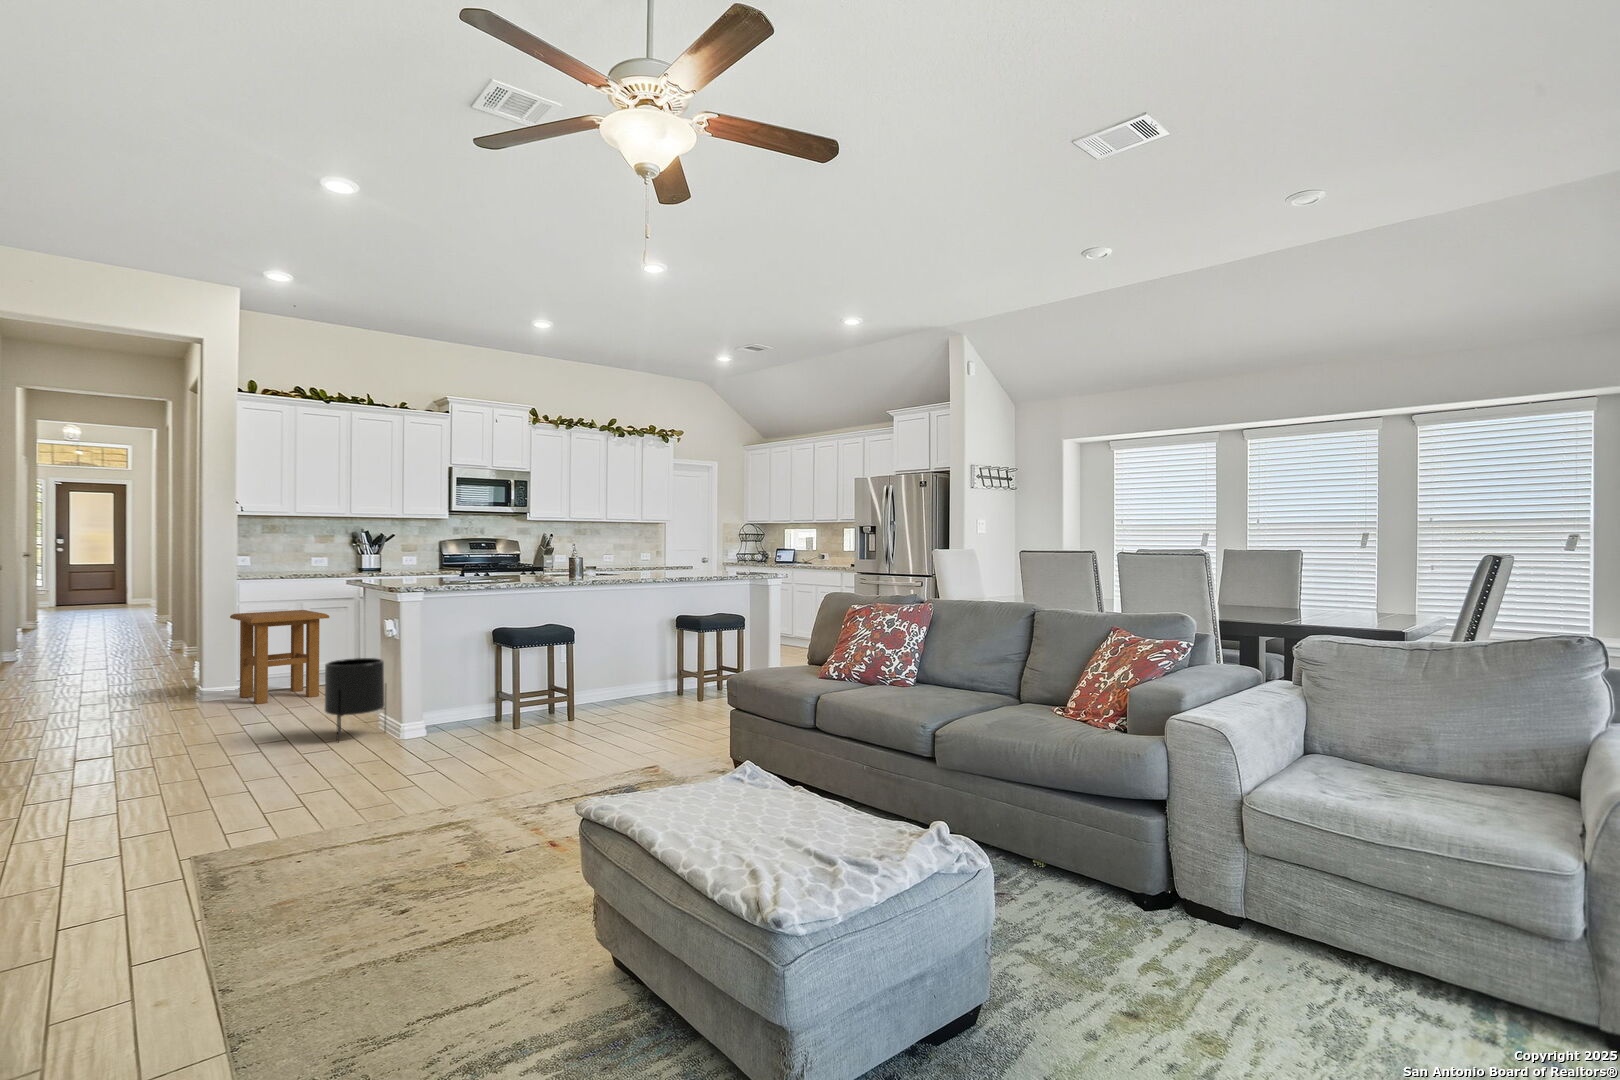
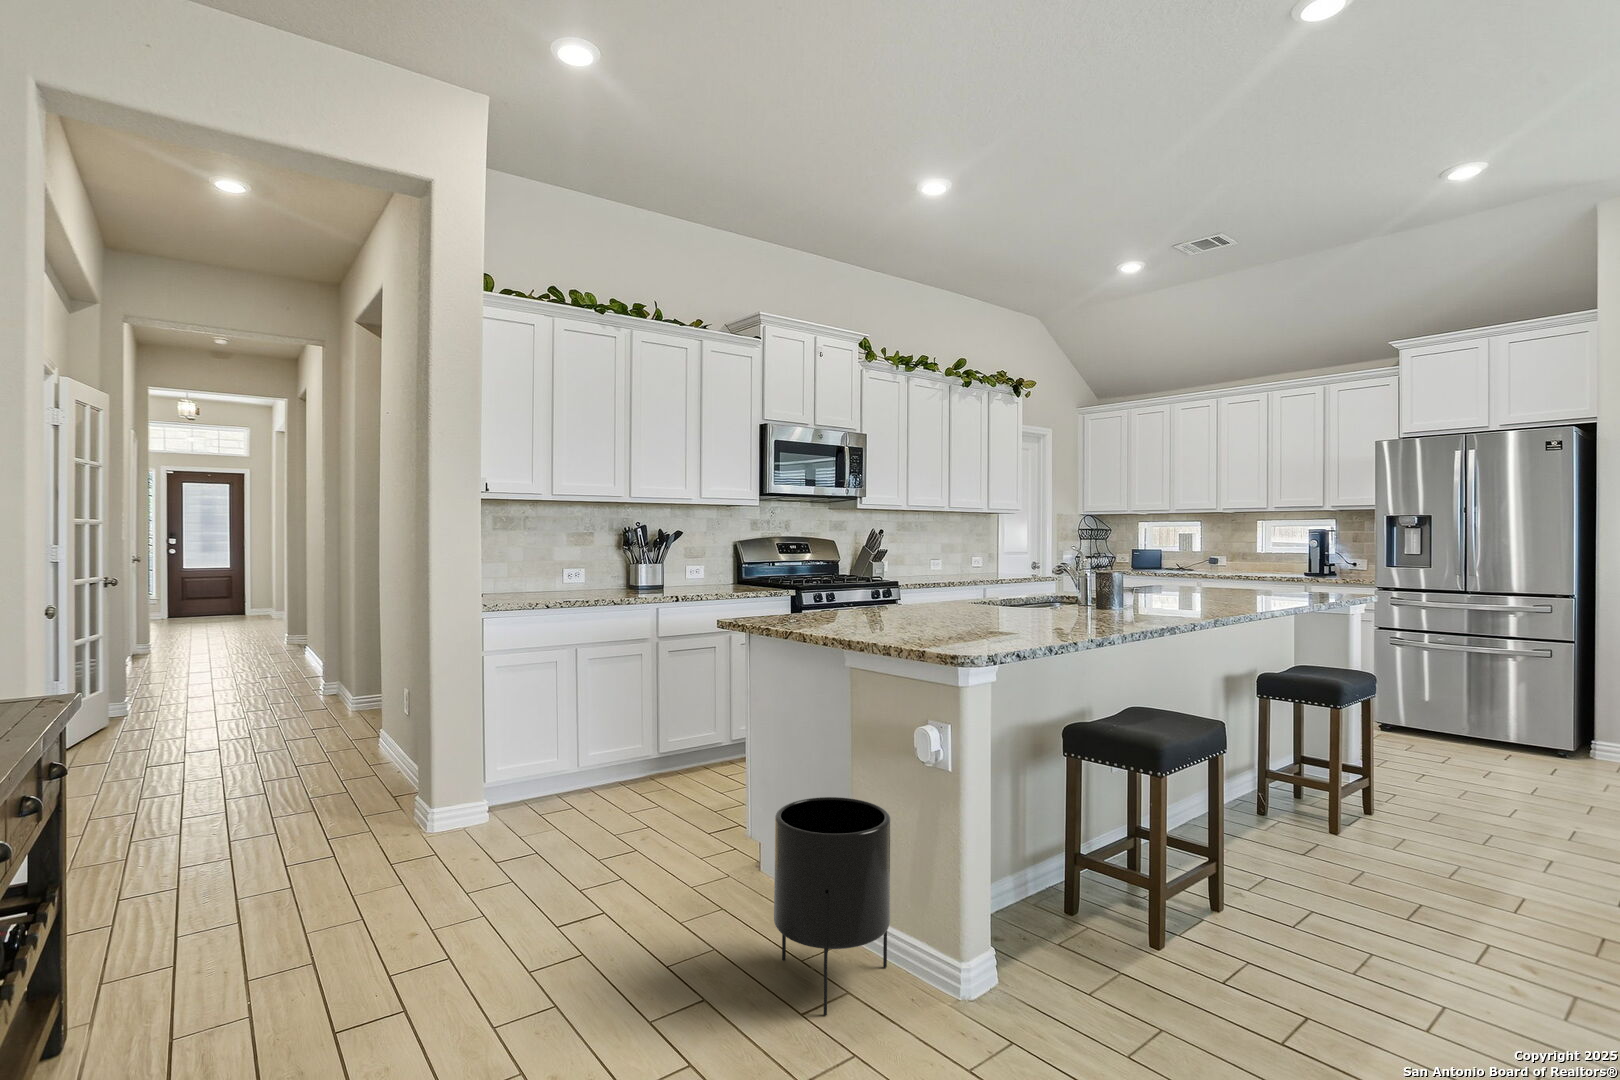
side table: present [230,610,329,704] -> none [475,659,643,841]

